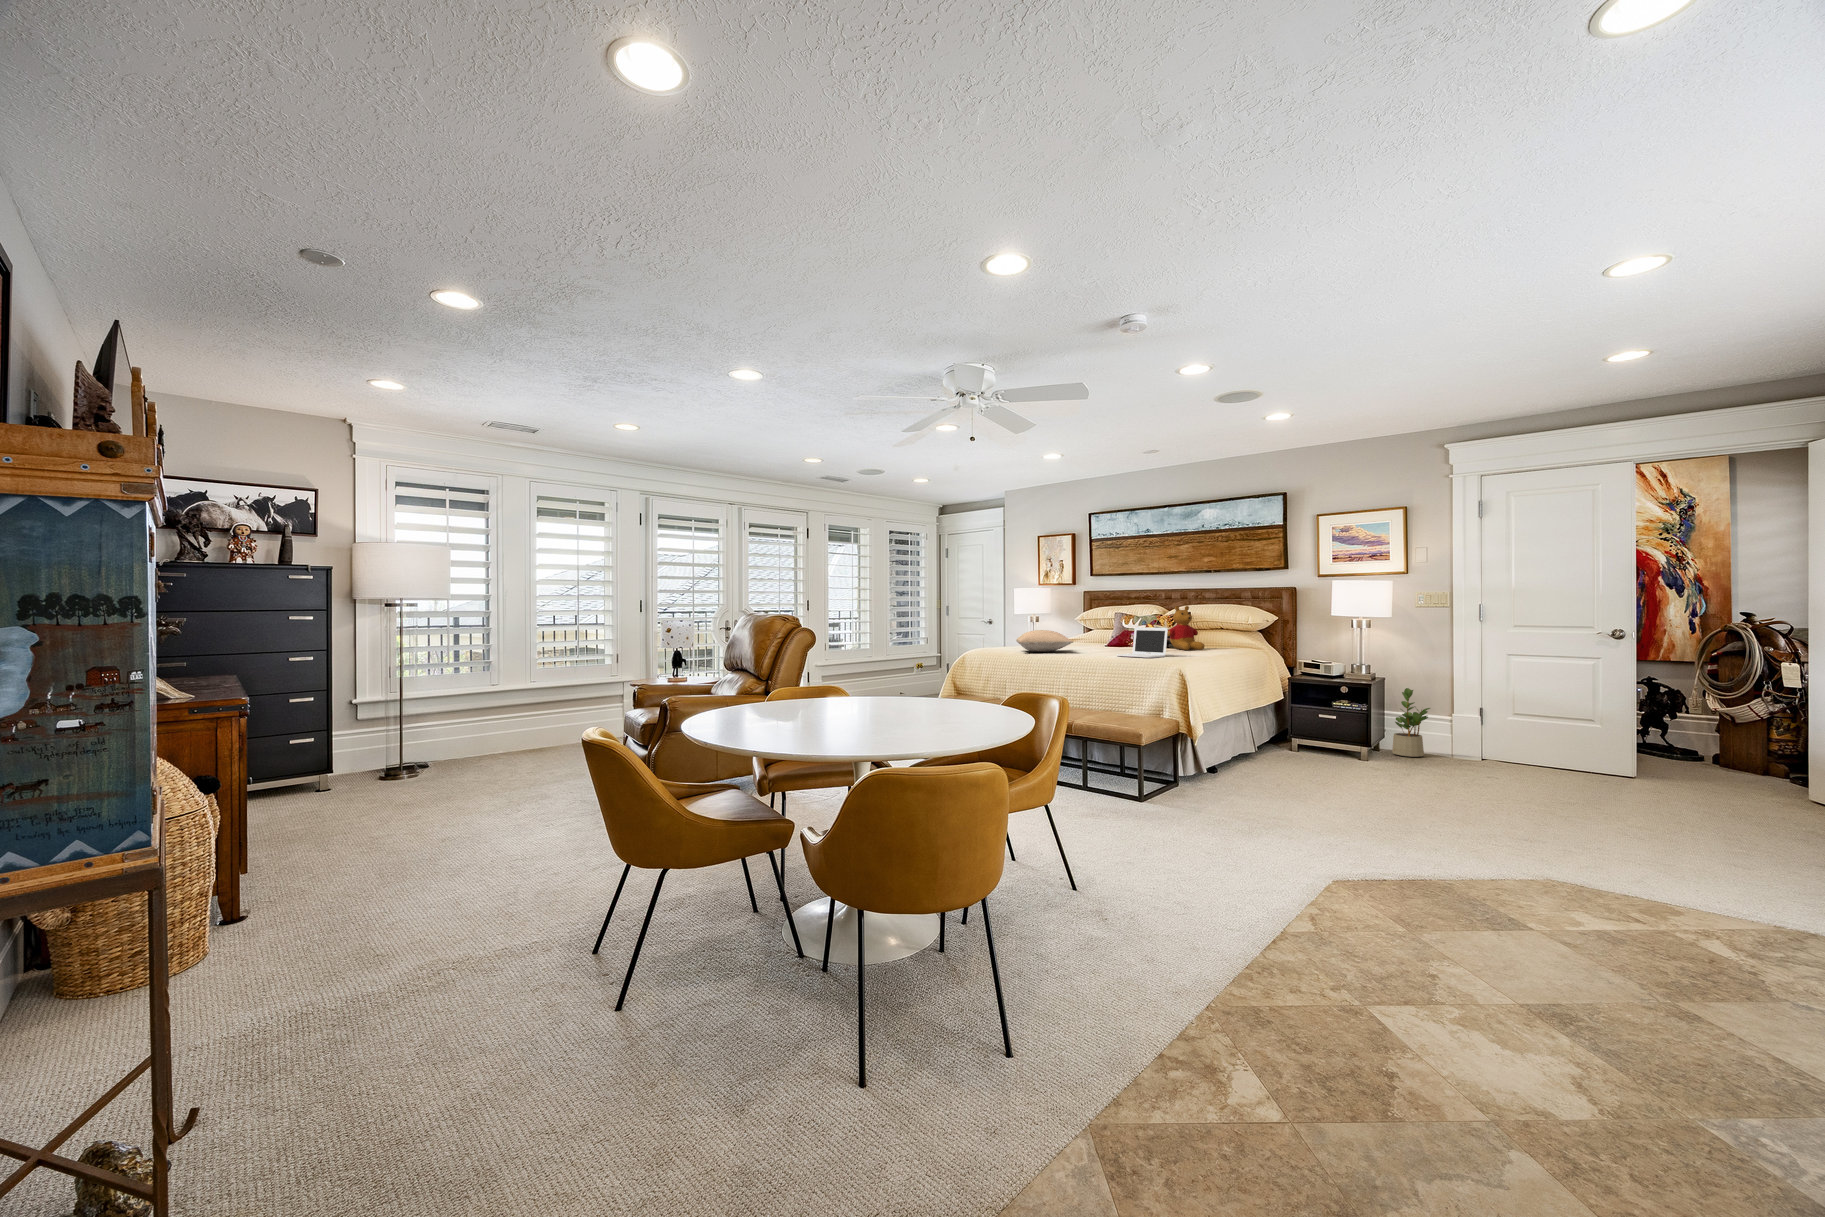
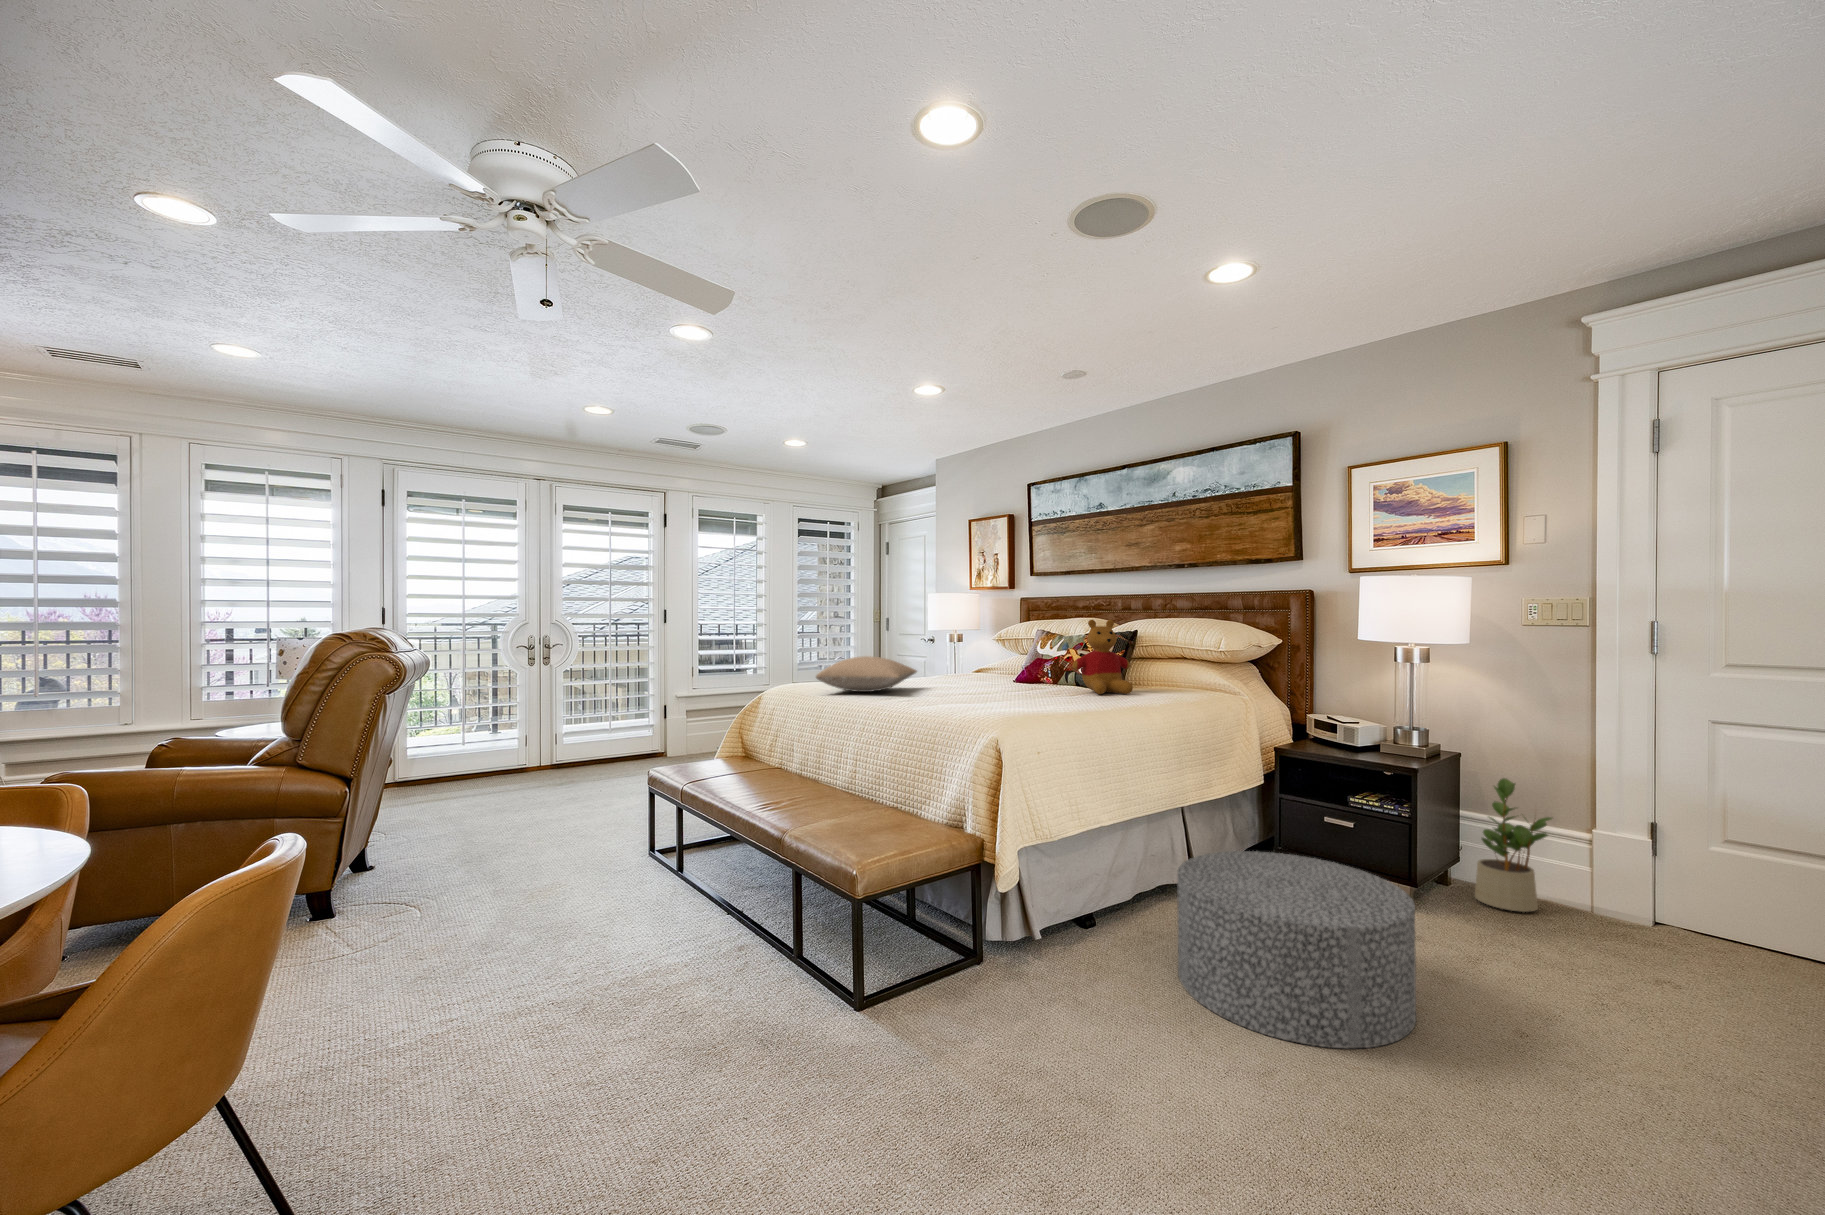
laptop: present [1116,627,1168,658] -> none [938,657,1022,715]
ottoman: none [1268,724,1386,796] -> present [1177,851,1416,1049]

